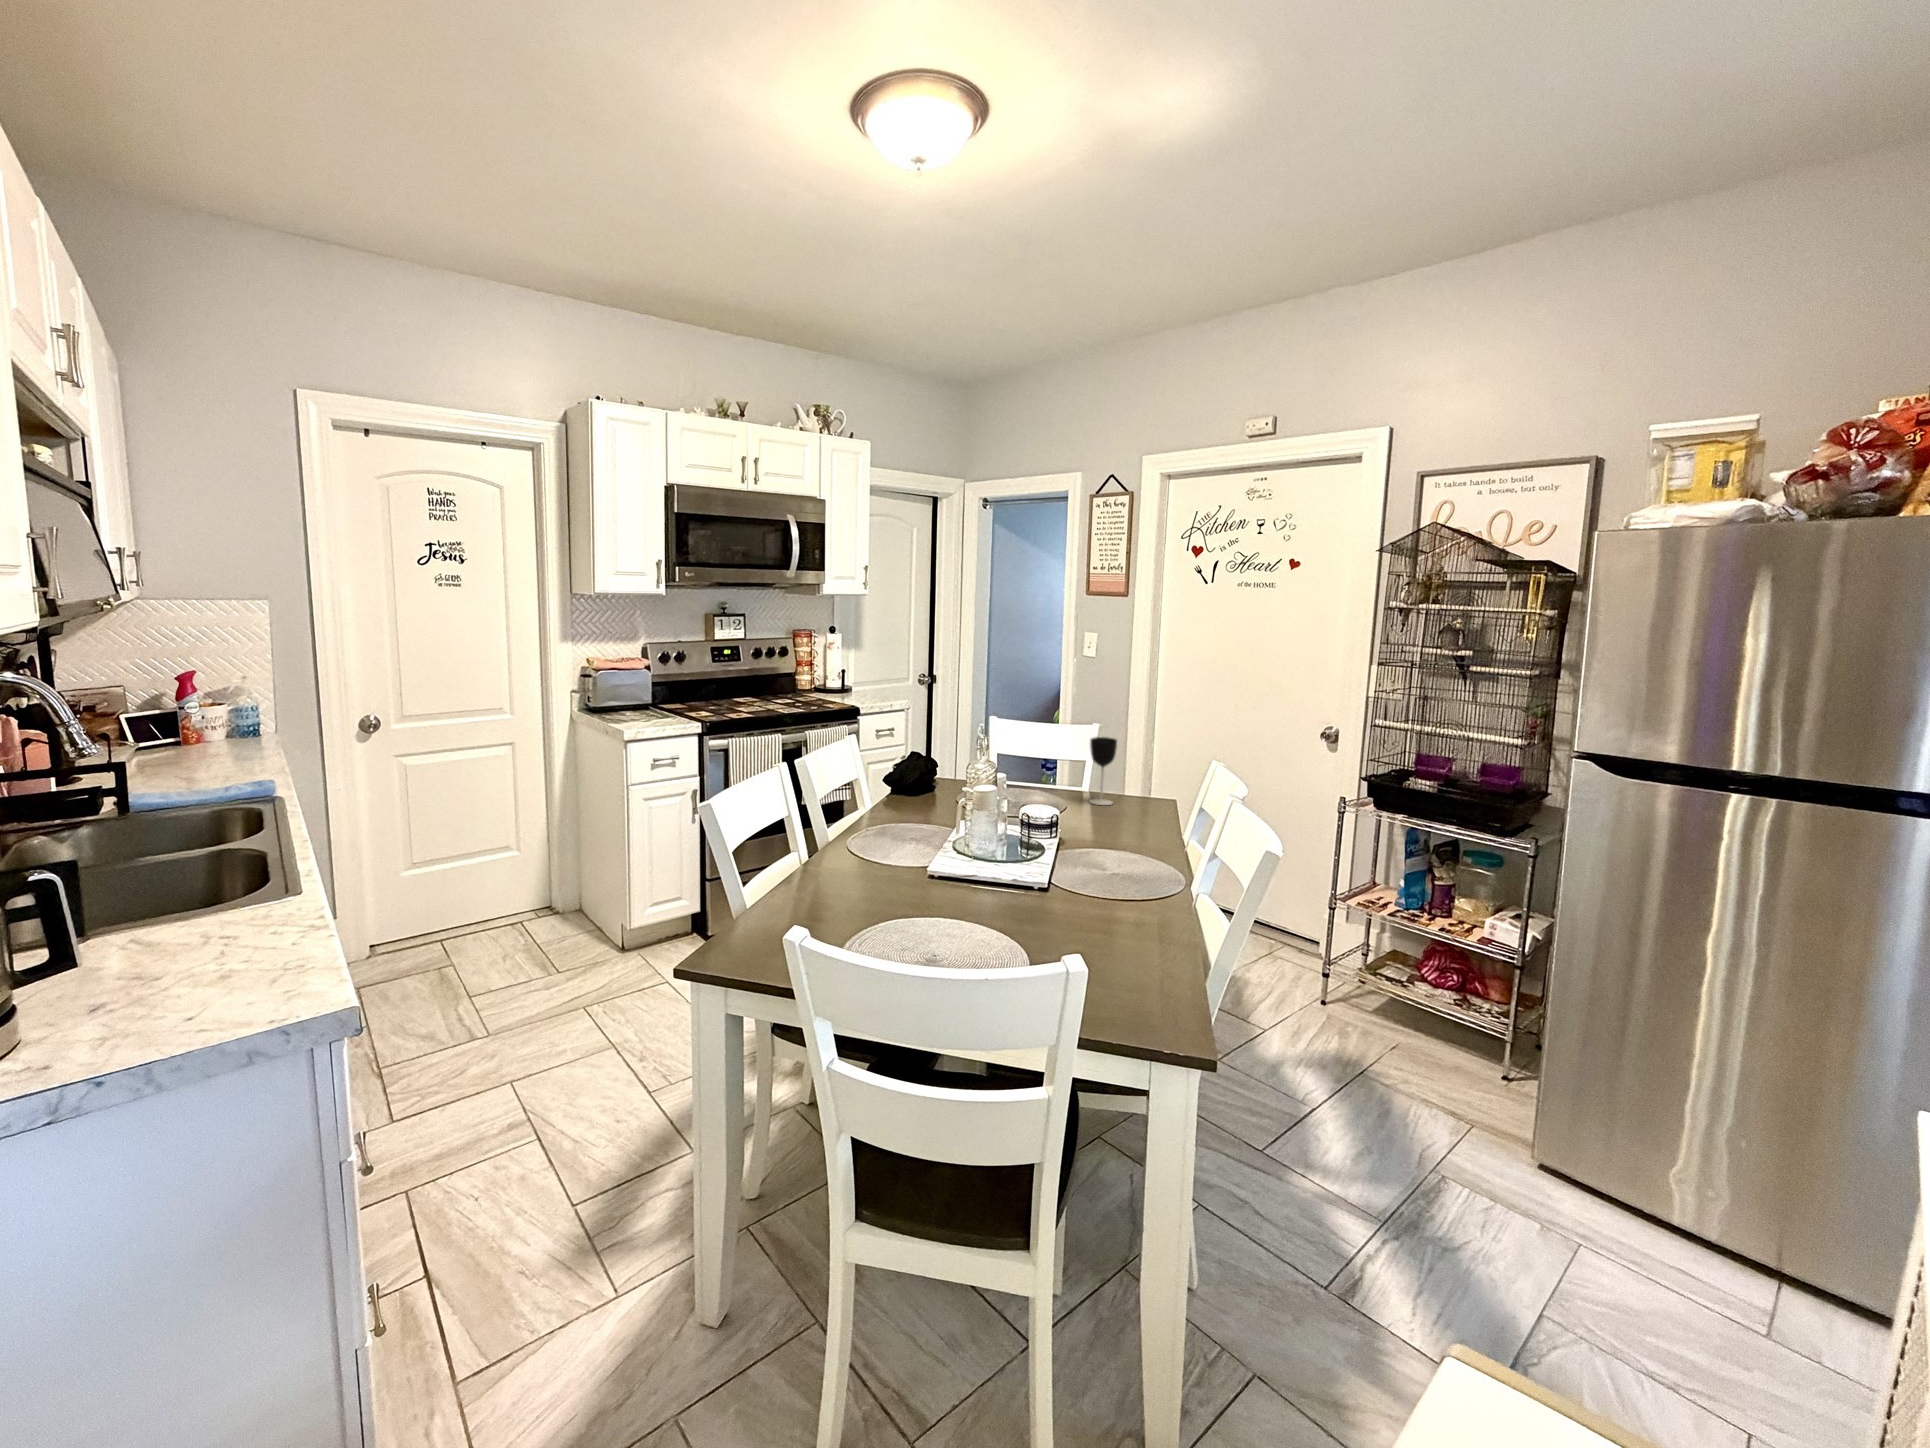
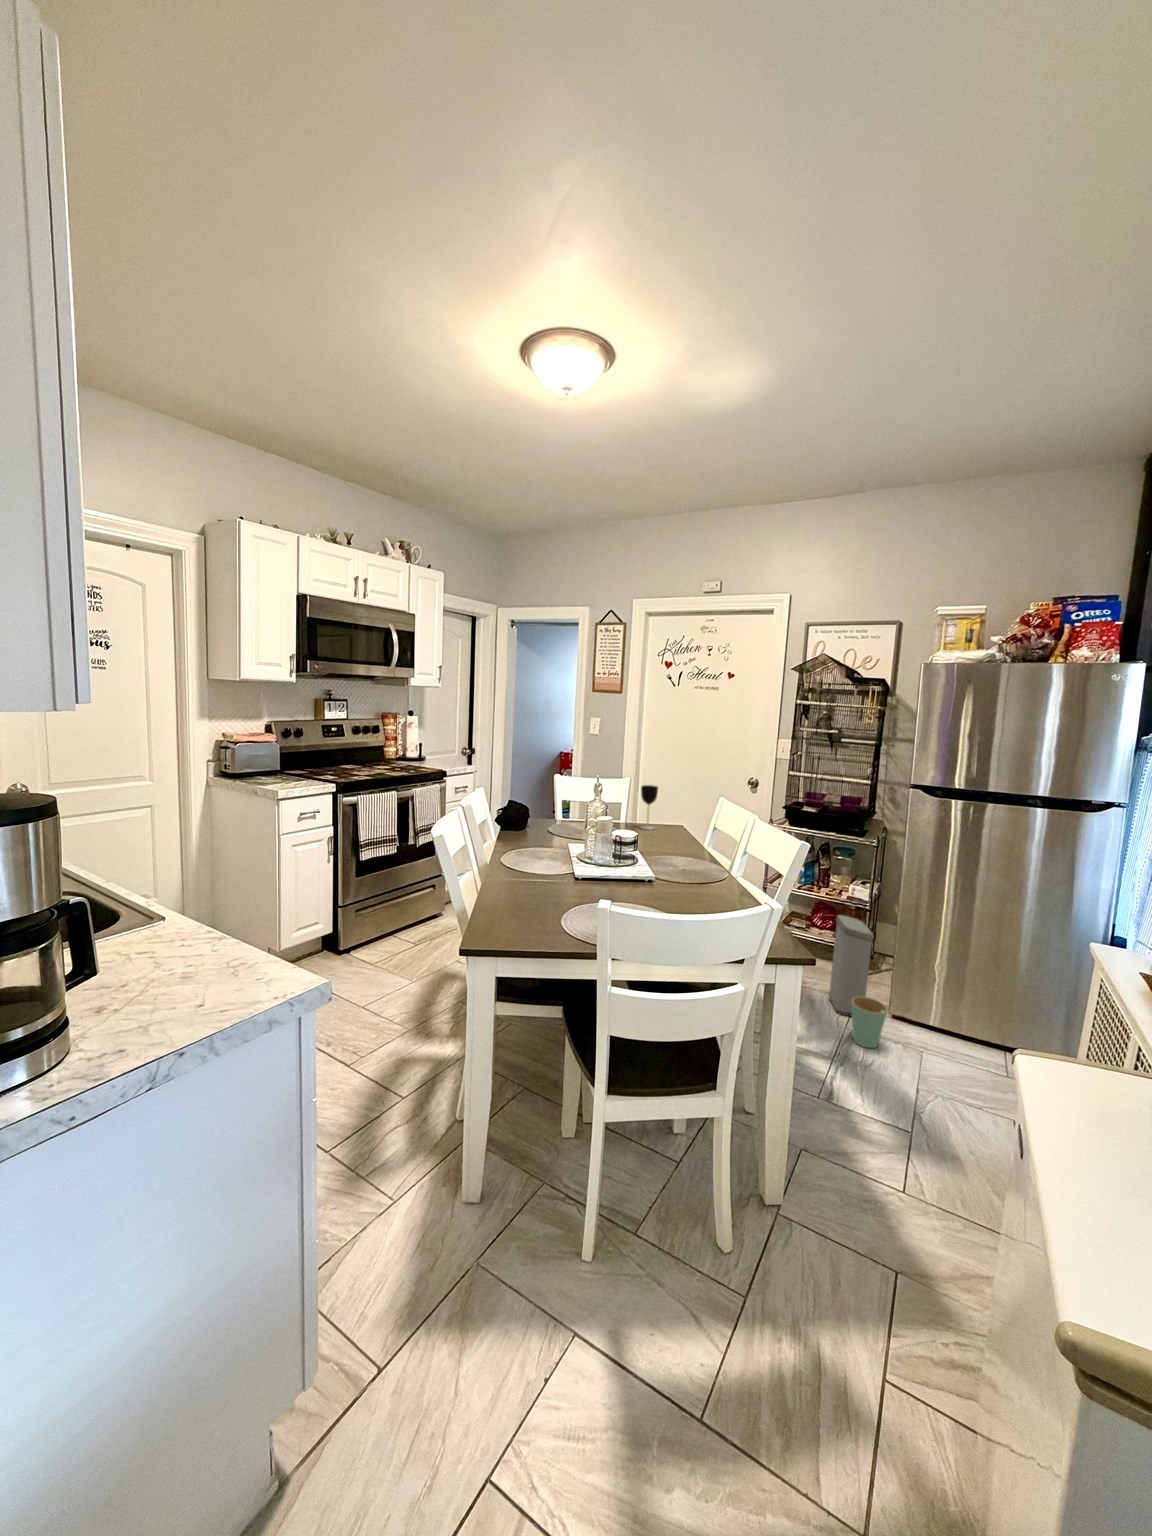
trash can: none [1422,972,1507,1221] -> present [829,915,887,1048]

